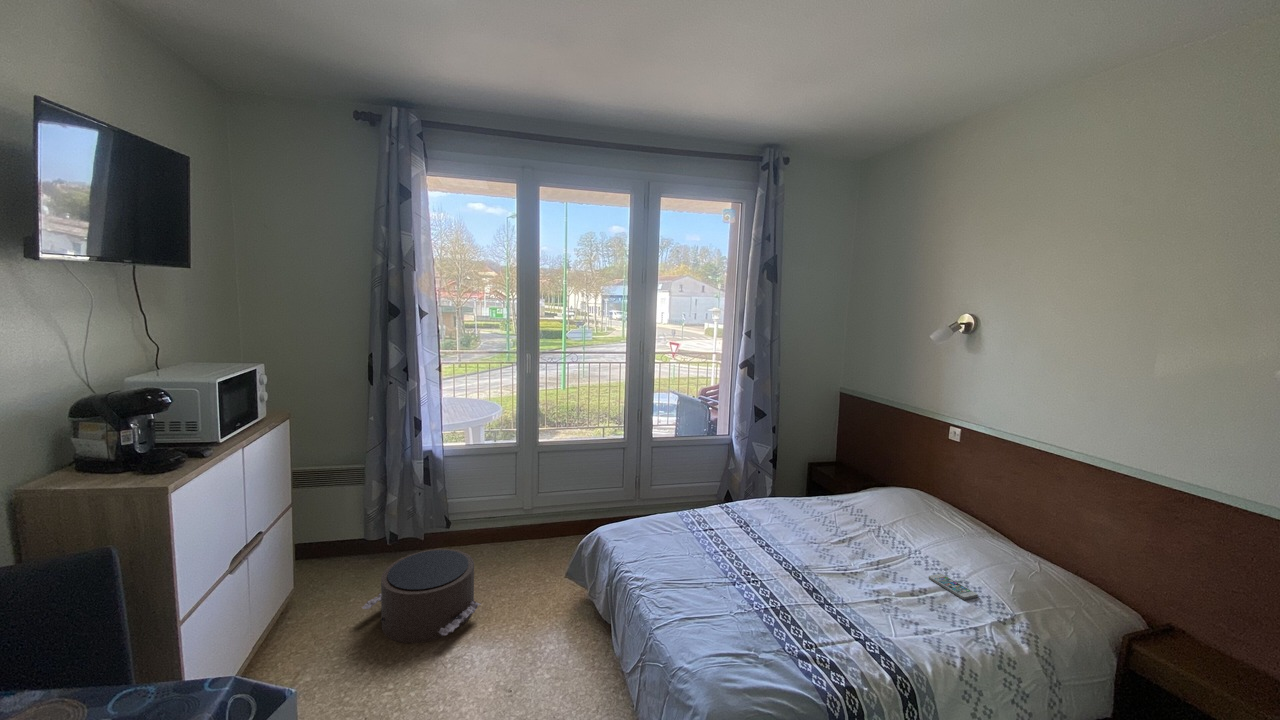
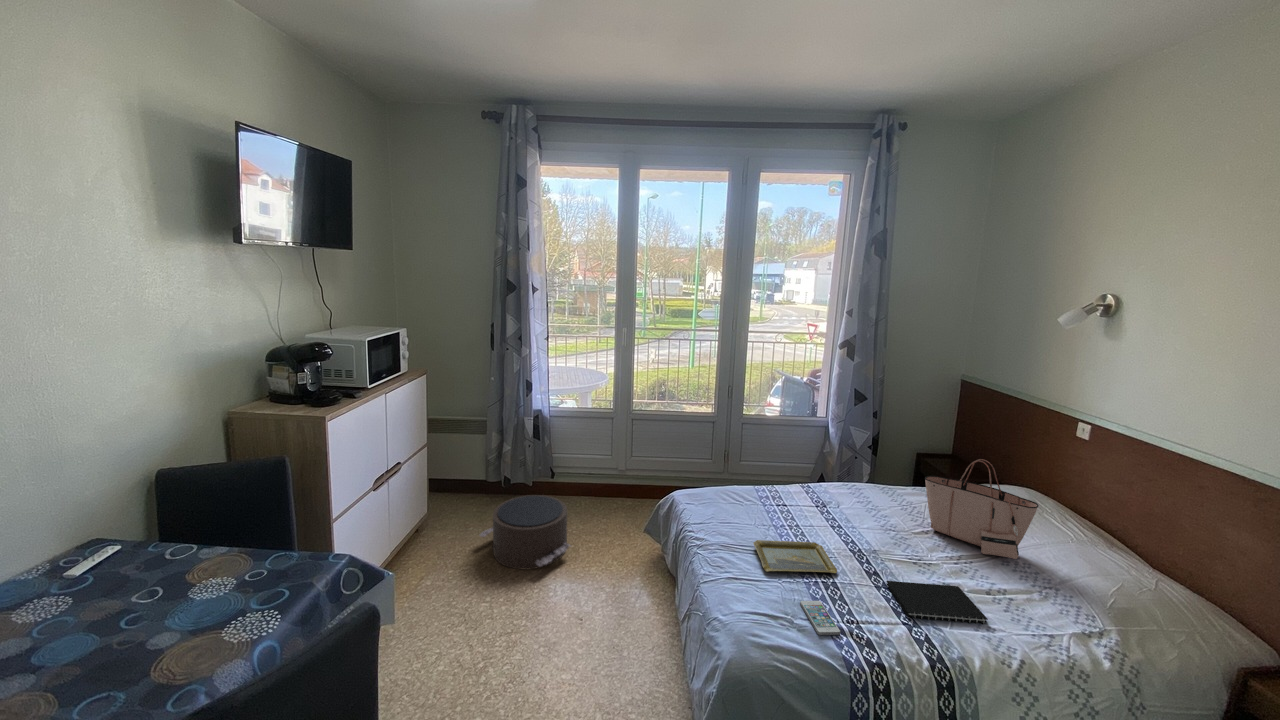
tote bag: none [839,466,938,557] -> present [925,459,1039,559]
tray: none [694,566,782,605] -> present [753,540,837,573]
smartphone: present [929,574,978,600] -> present [800,601,840,635]
notebook: none [829,591,925,632] -> present [887,581,988,624]

